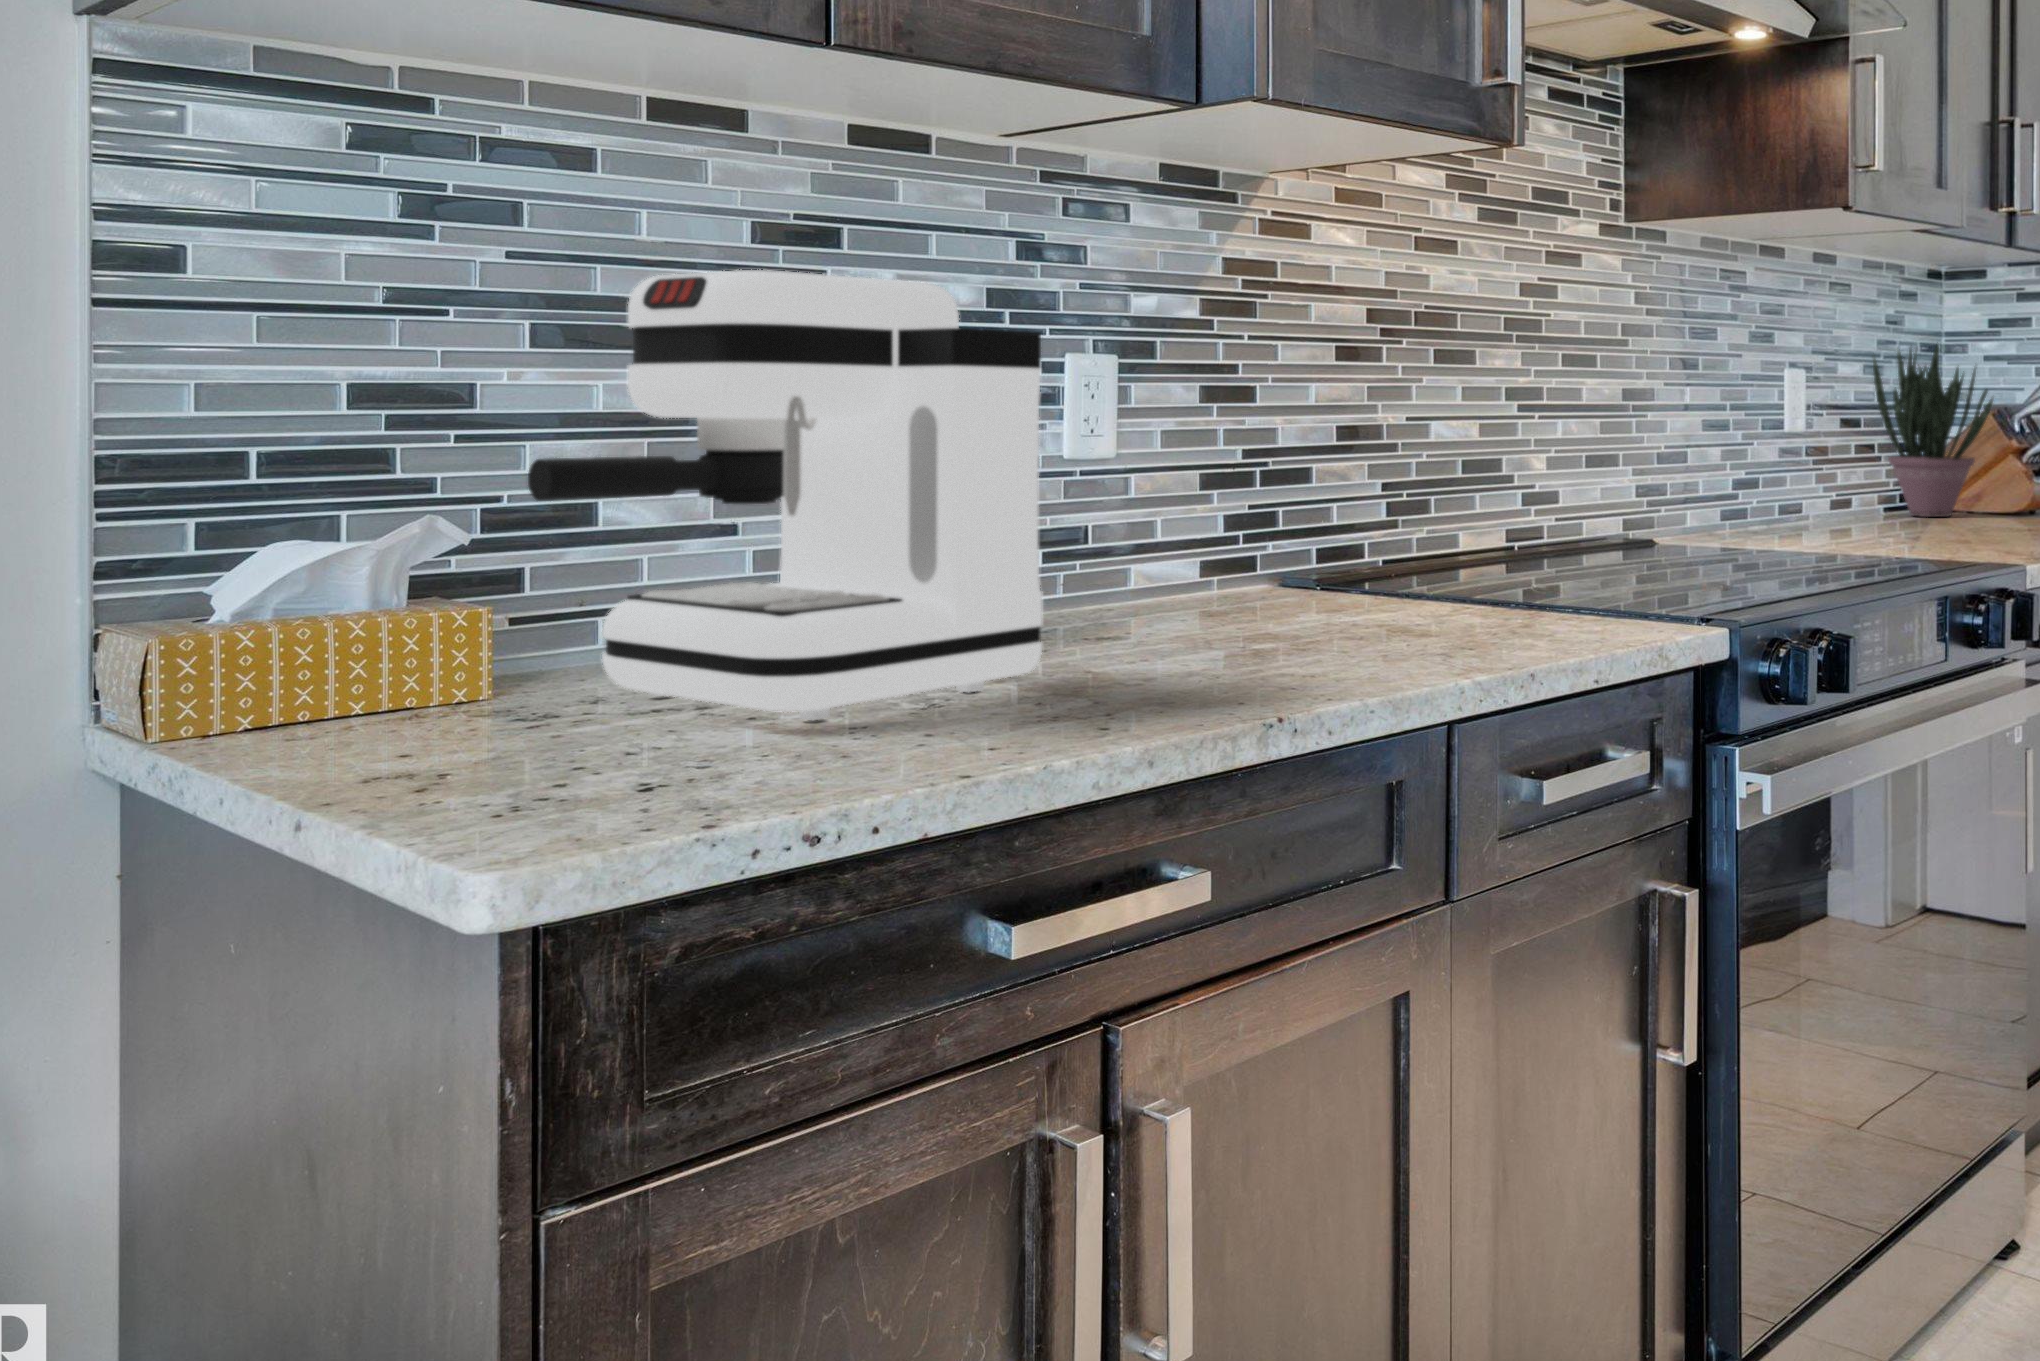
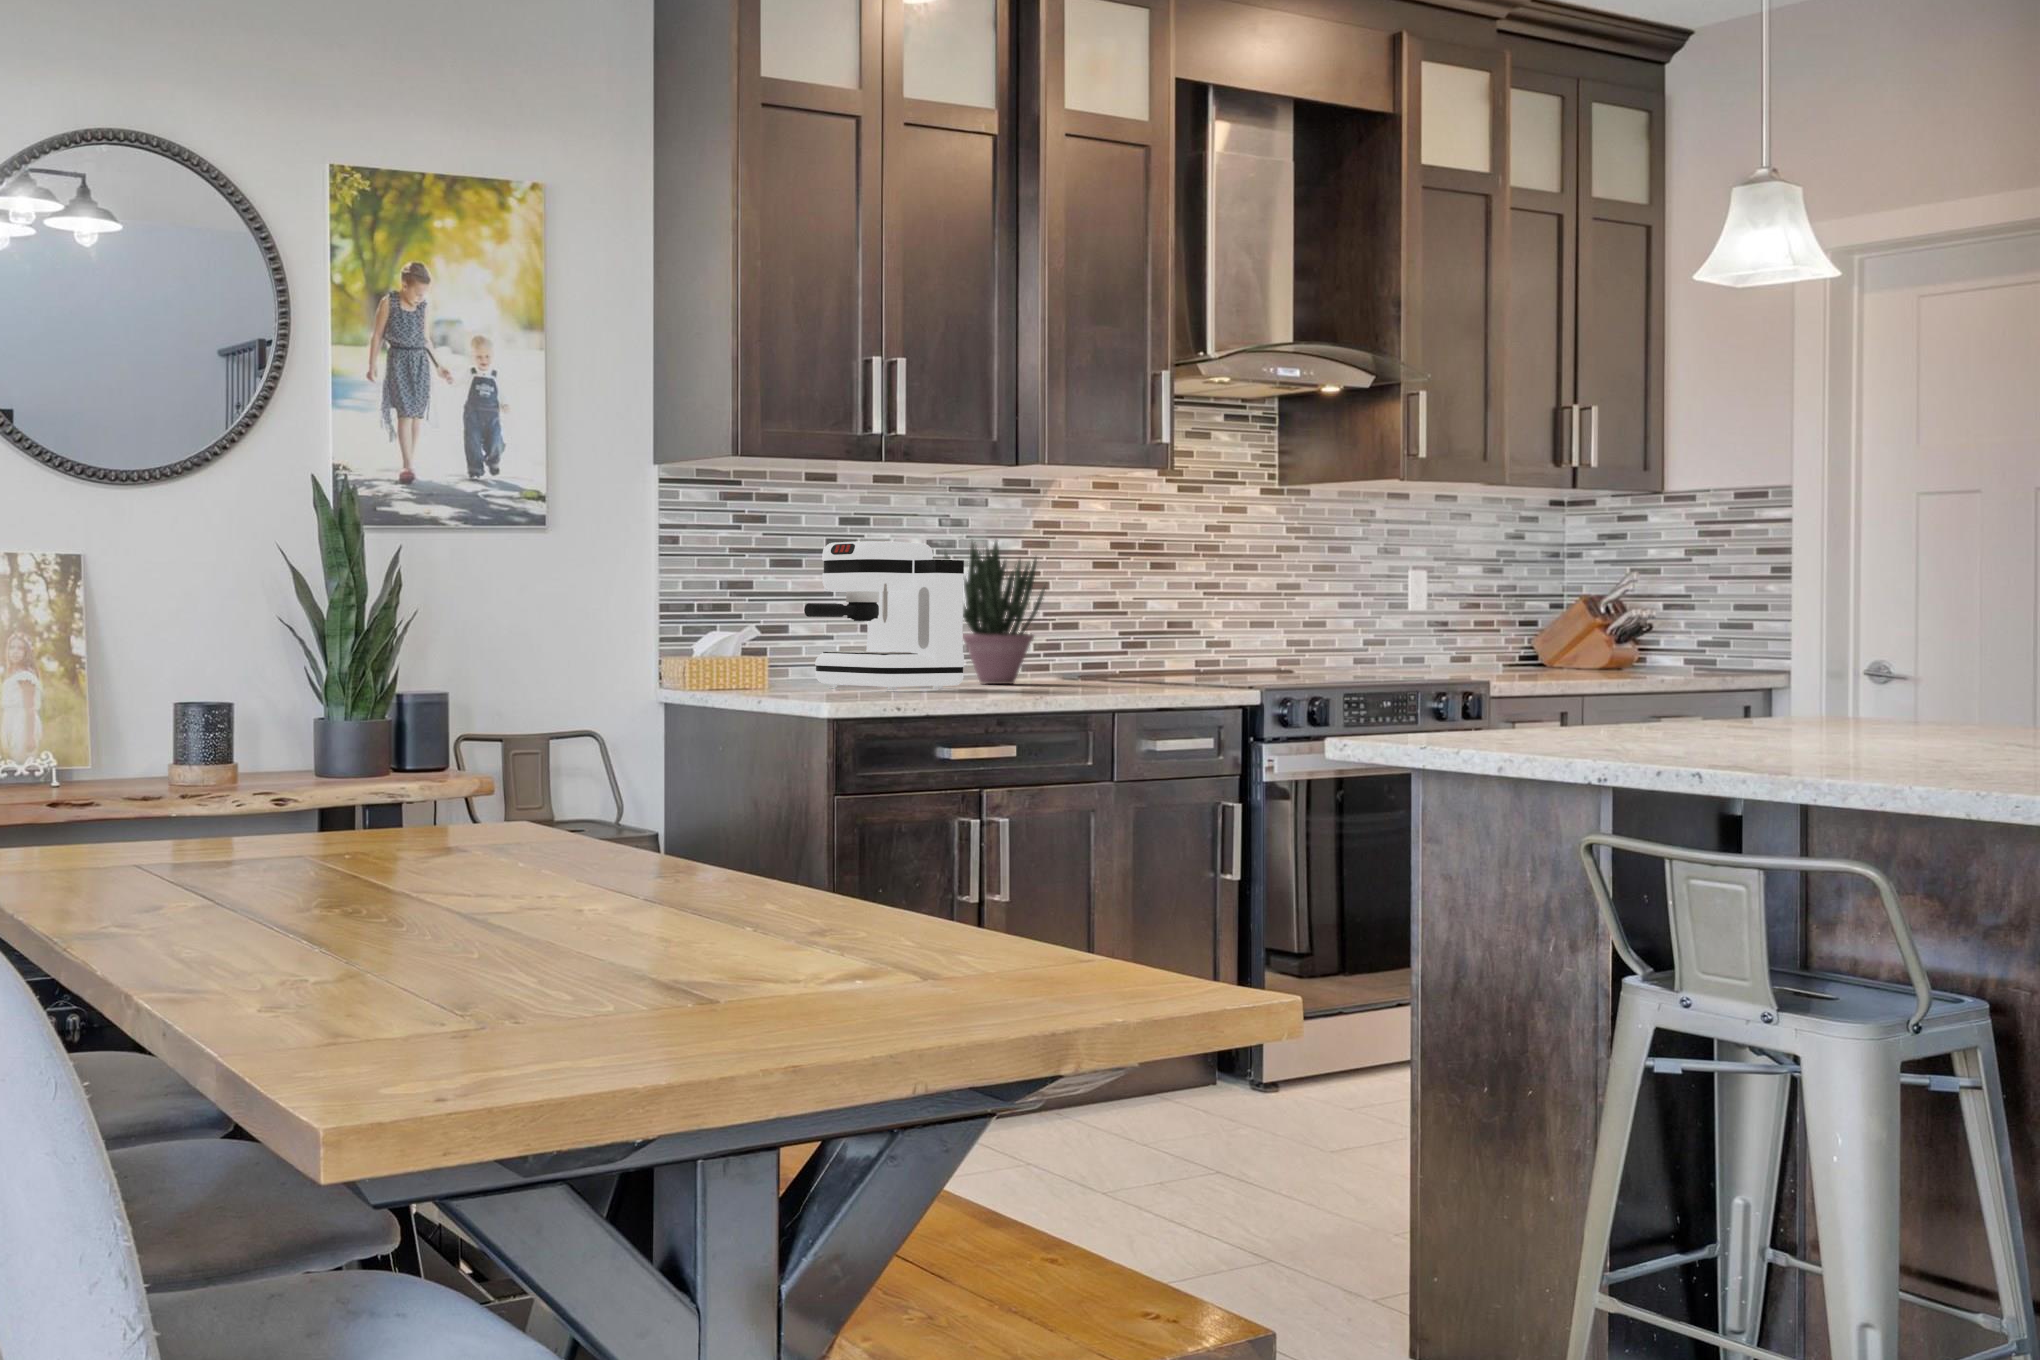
potted plant: present [1873,345,1993,517] -> present [944,541,1045,684]

